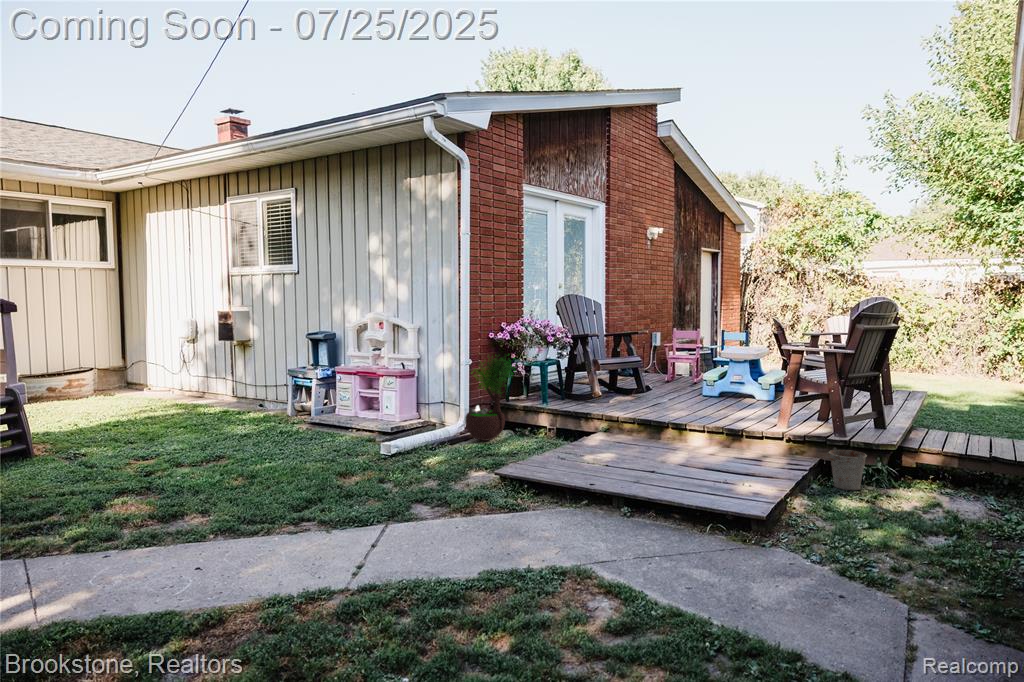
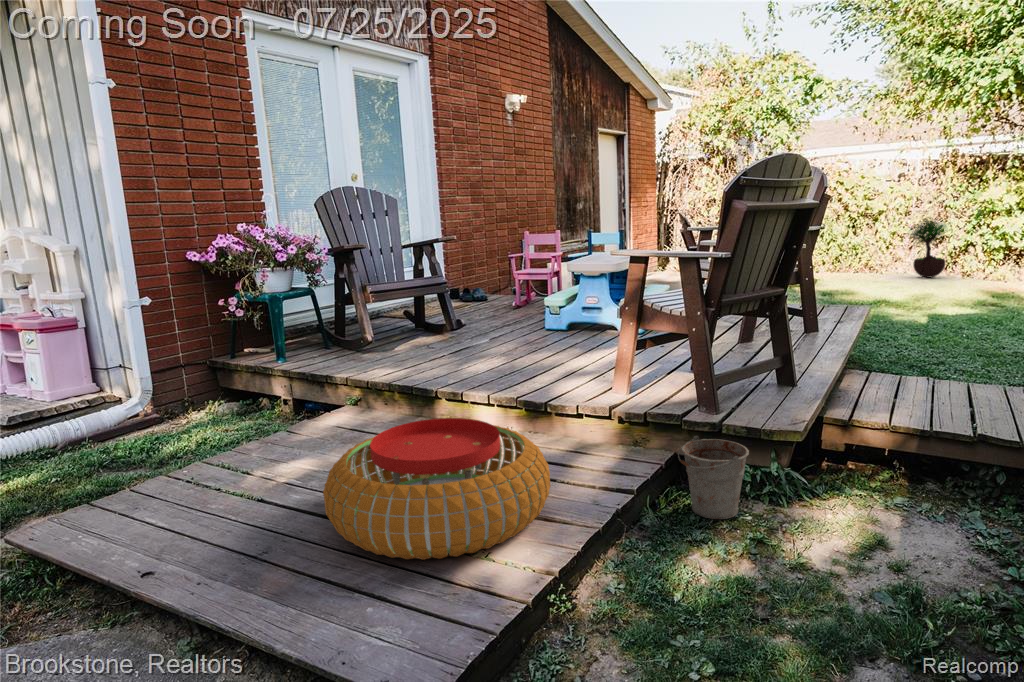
potted tree: present [466,356,515,441] -> present [910,220,946,277]
pouf: none [653,427,770,486] -> present [323,418,551,560]

